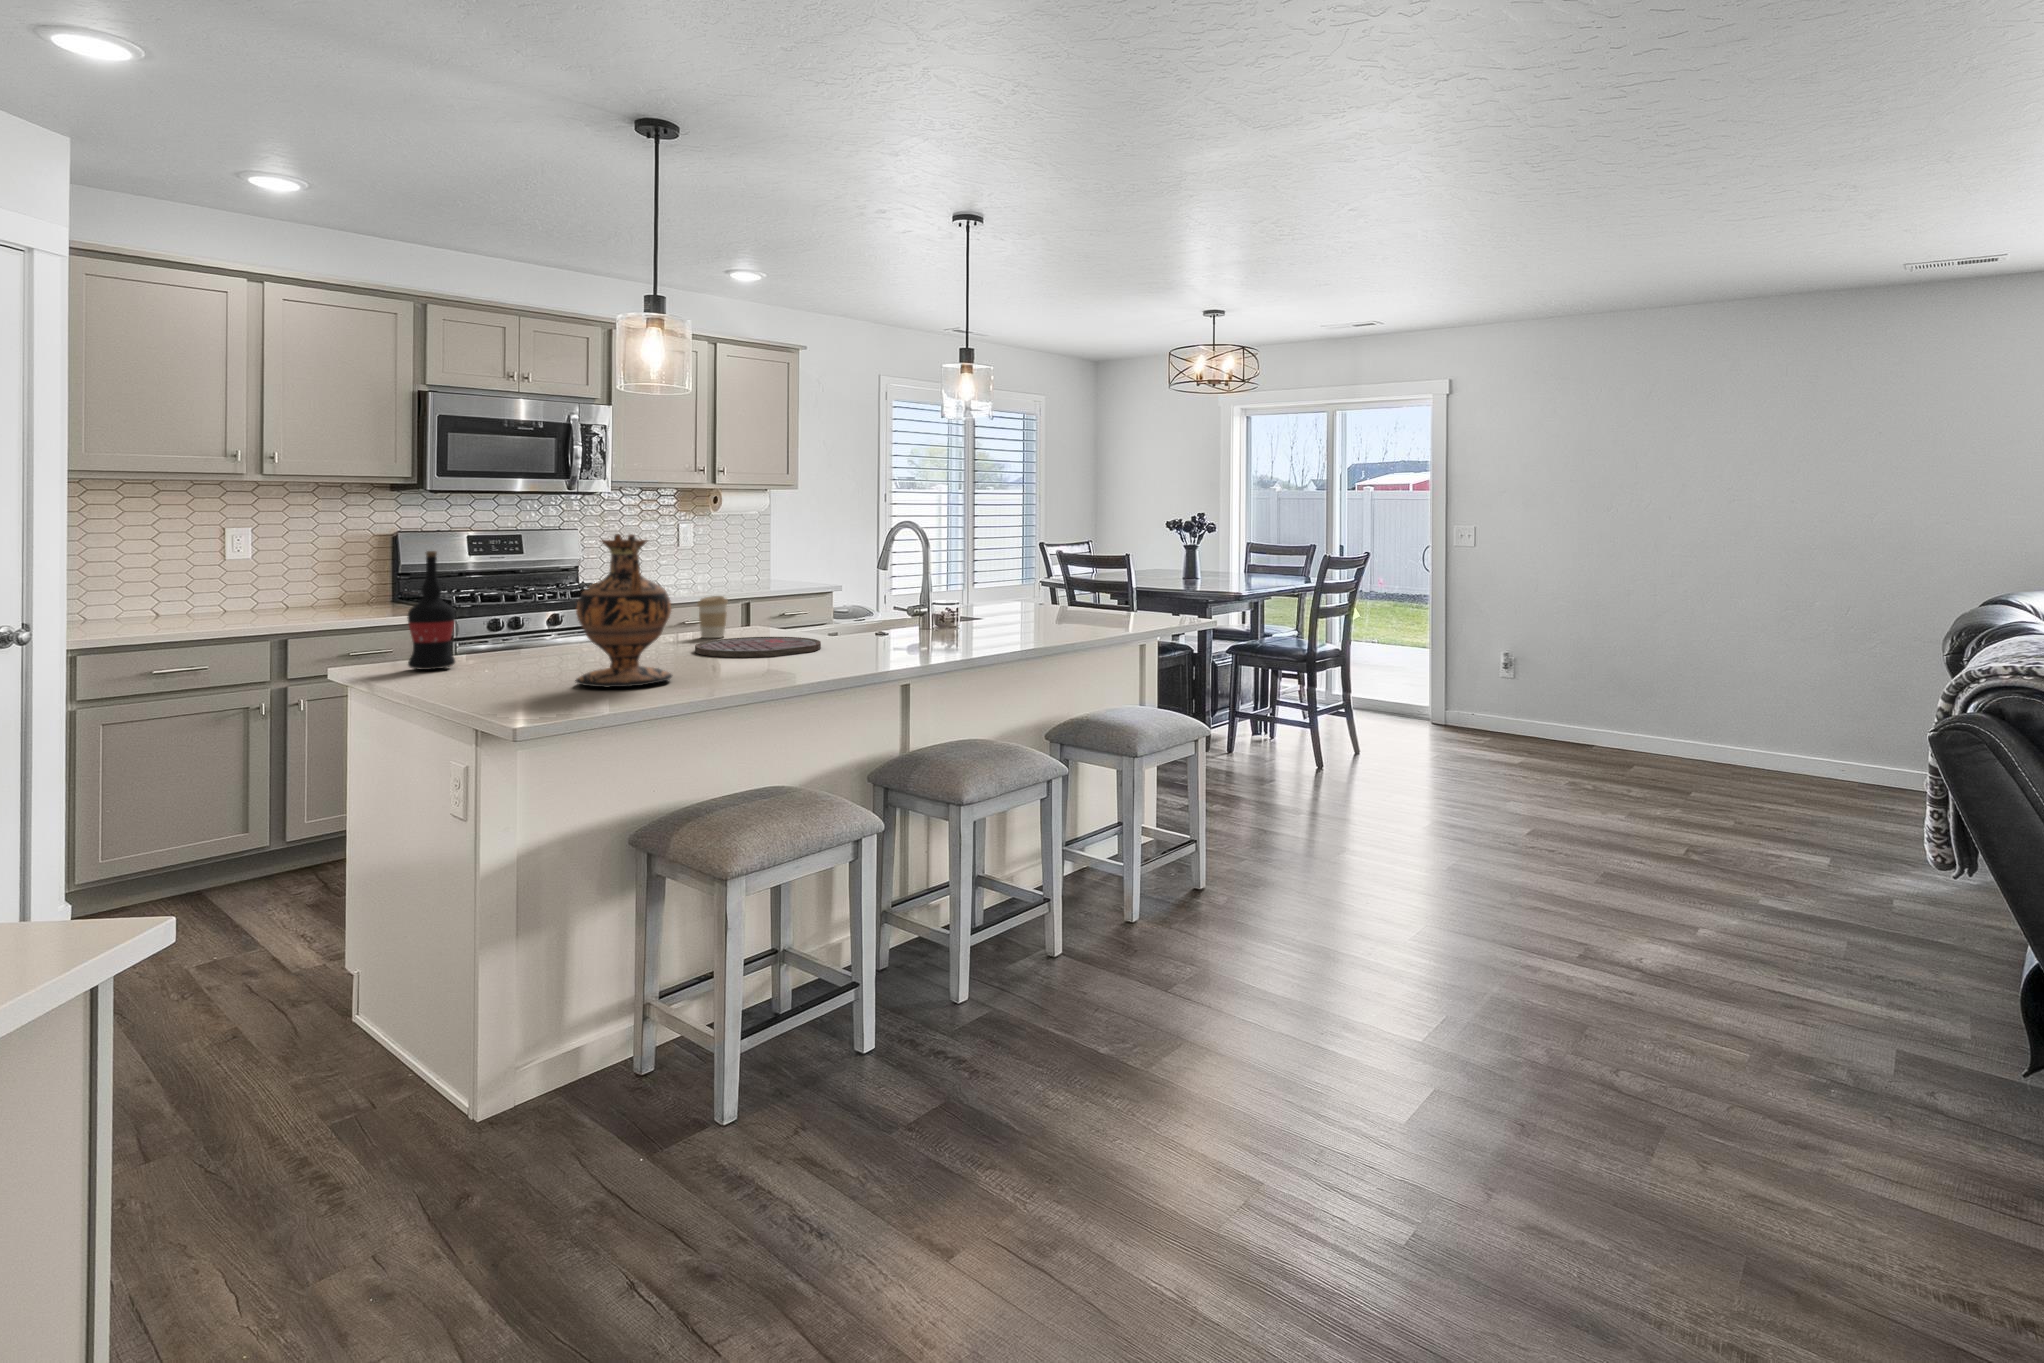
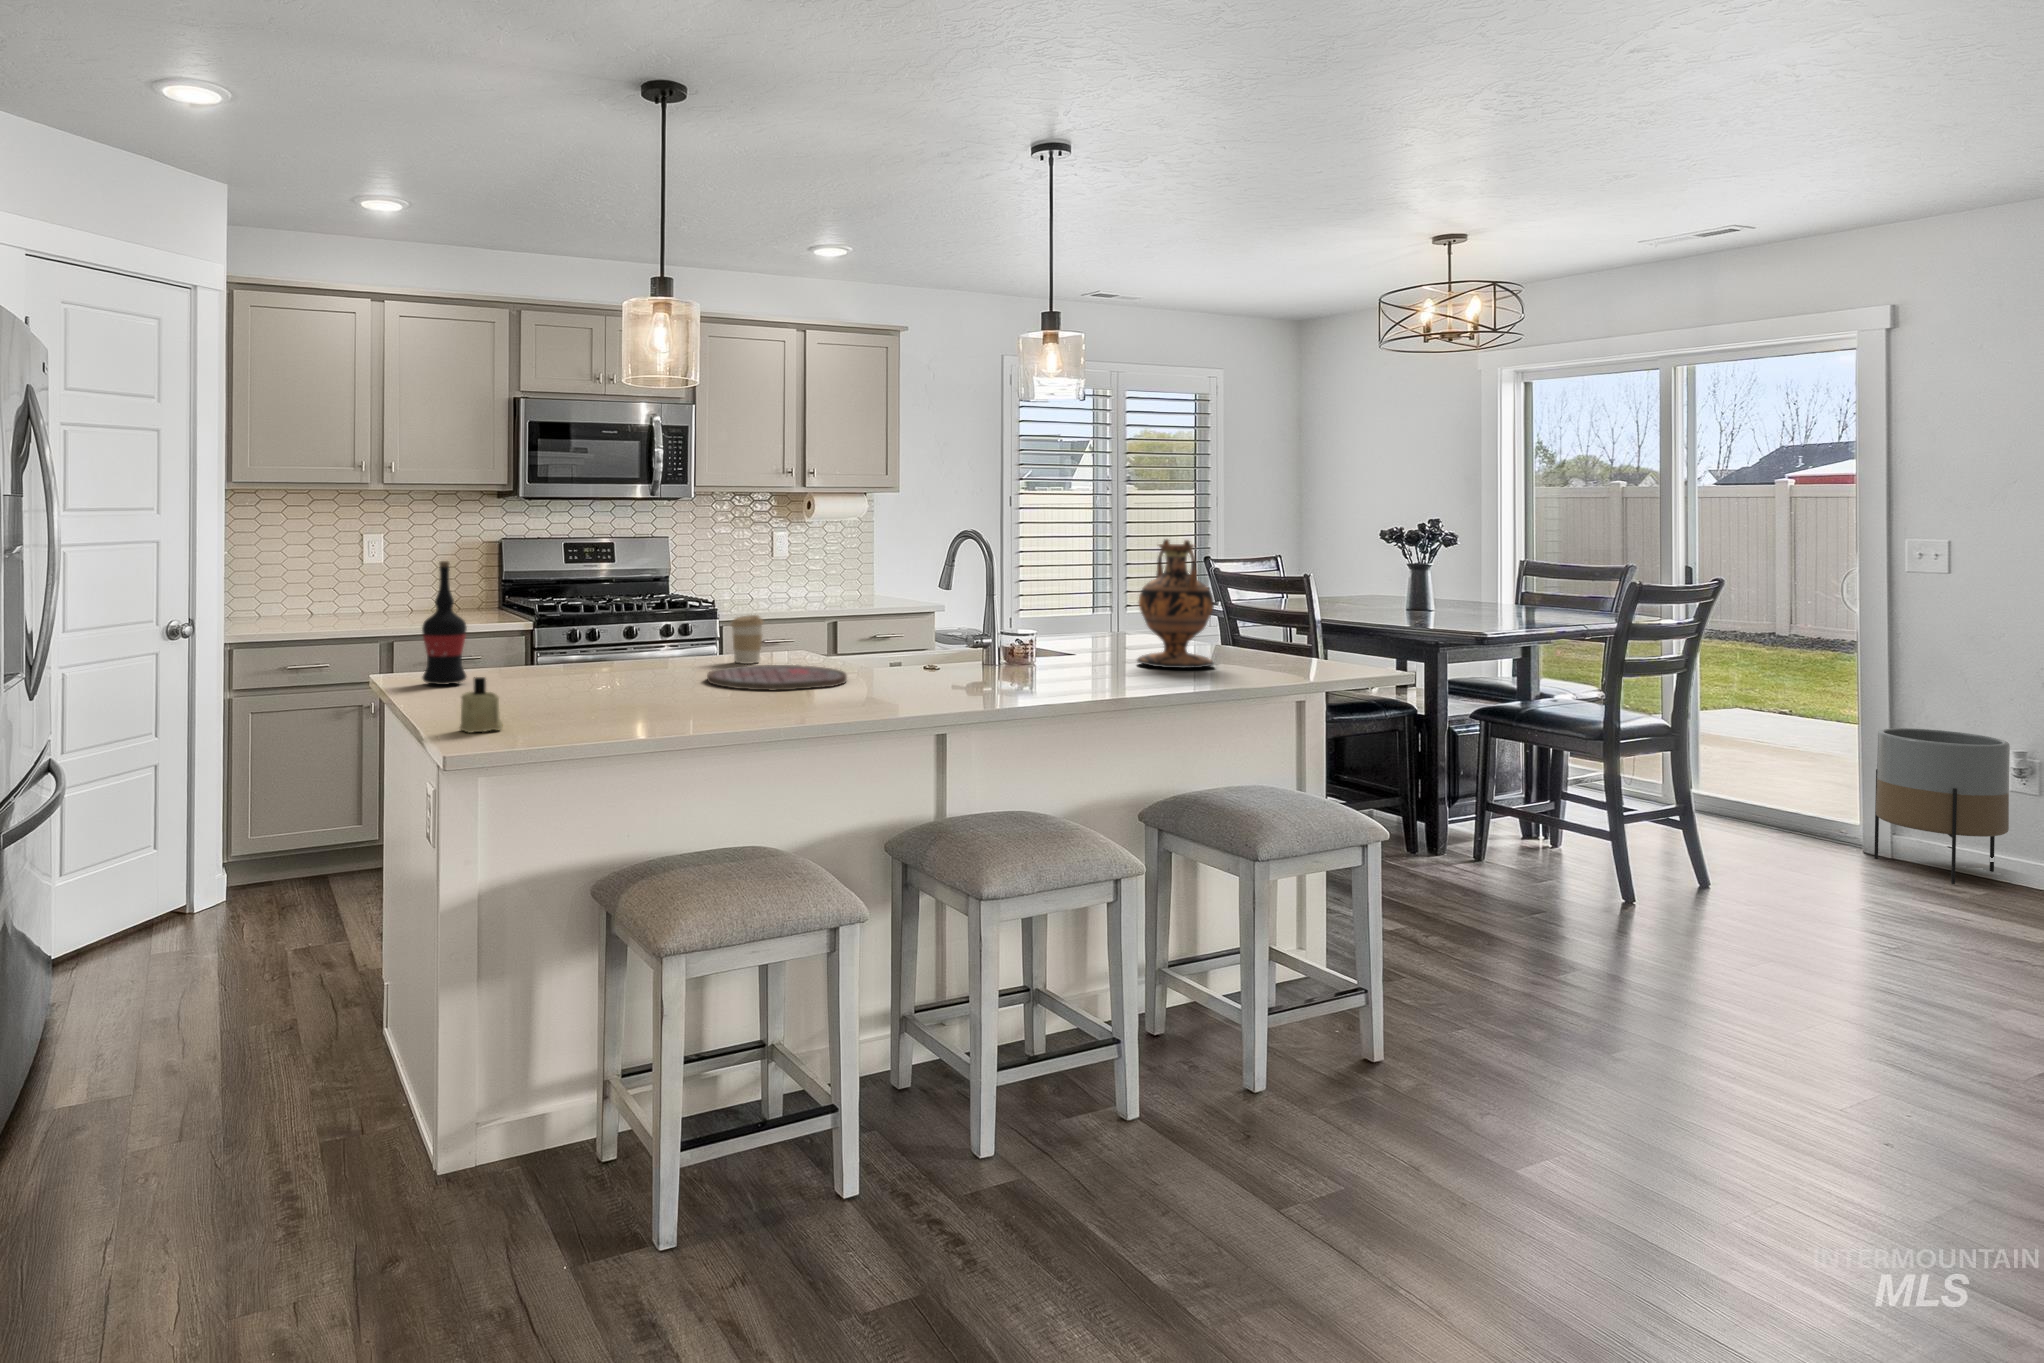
vase: present [575,534,672,687] -> present [1137,539,1214,668]
planter: none [1457,647,1524,742] -> present [1874,728,2010,884]
candle: none [512,653,556,704] -> present [460,677,503,733]

